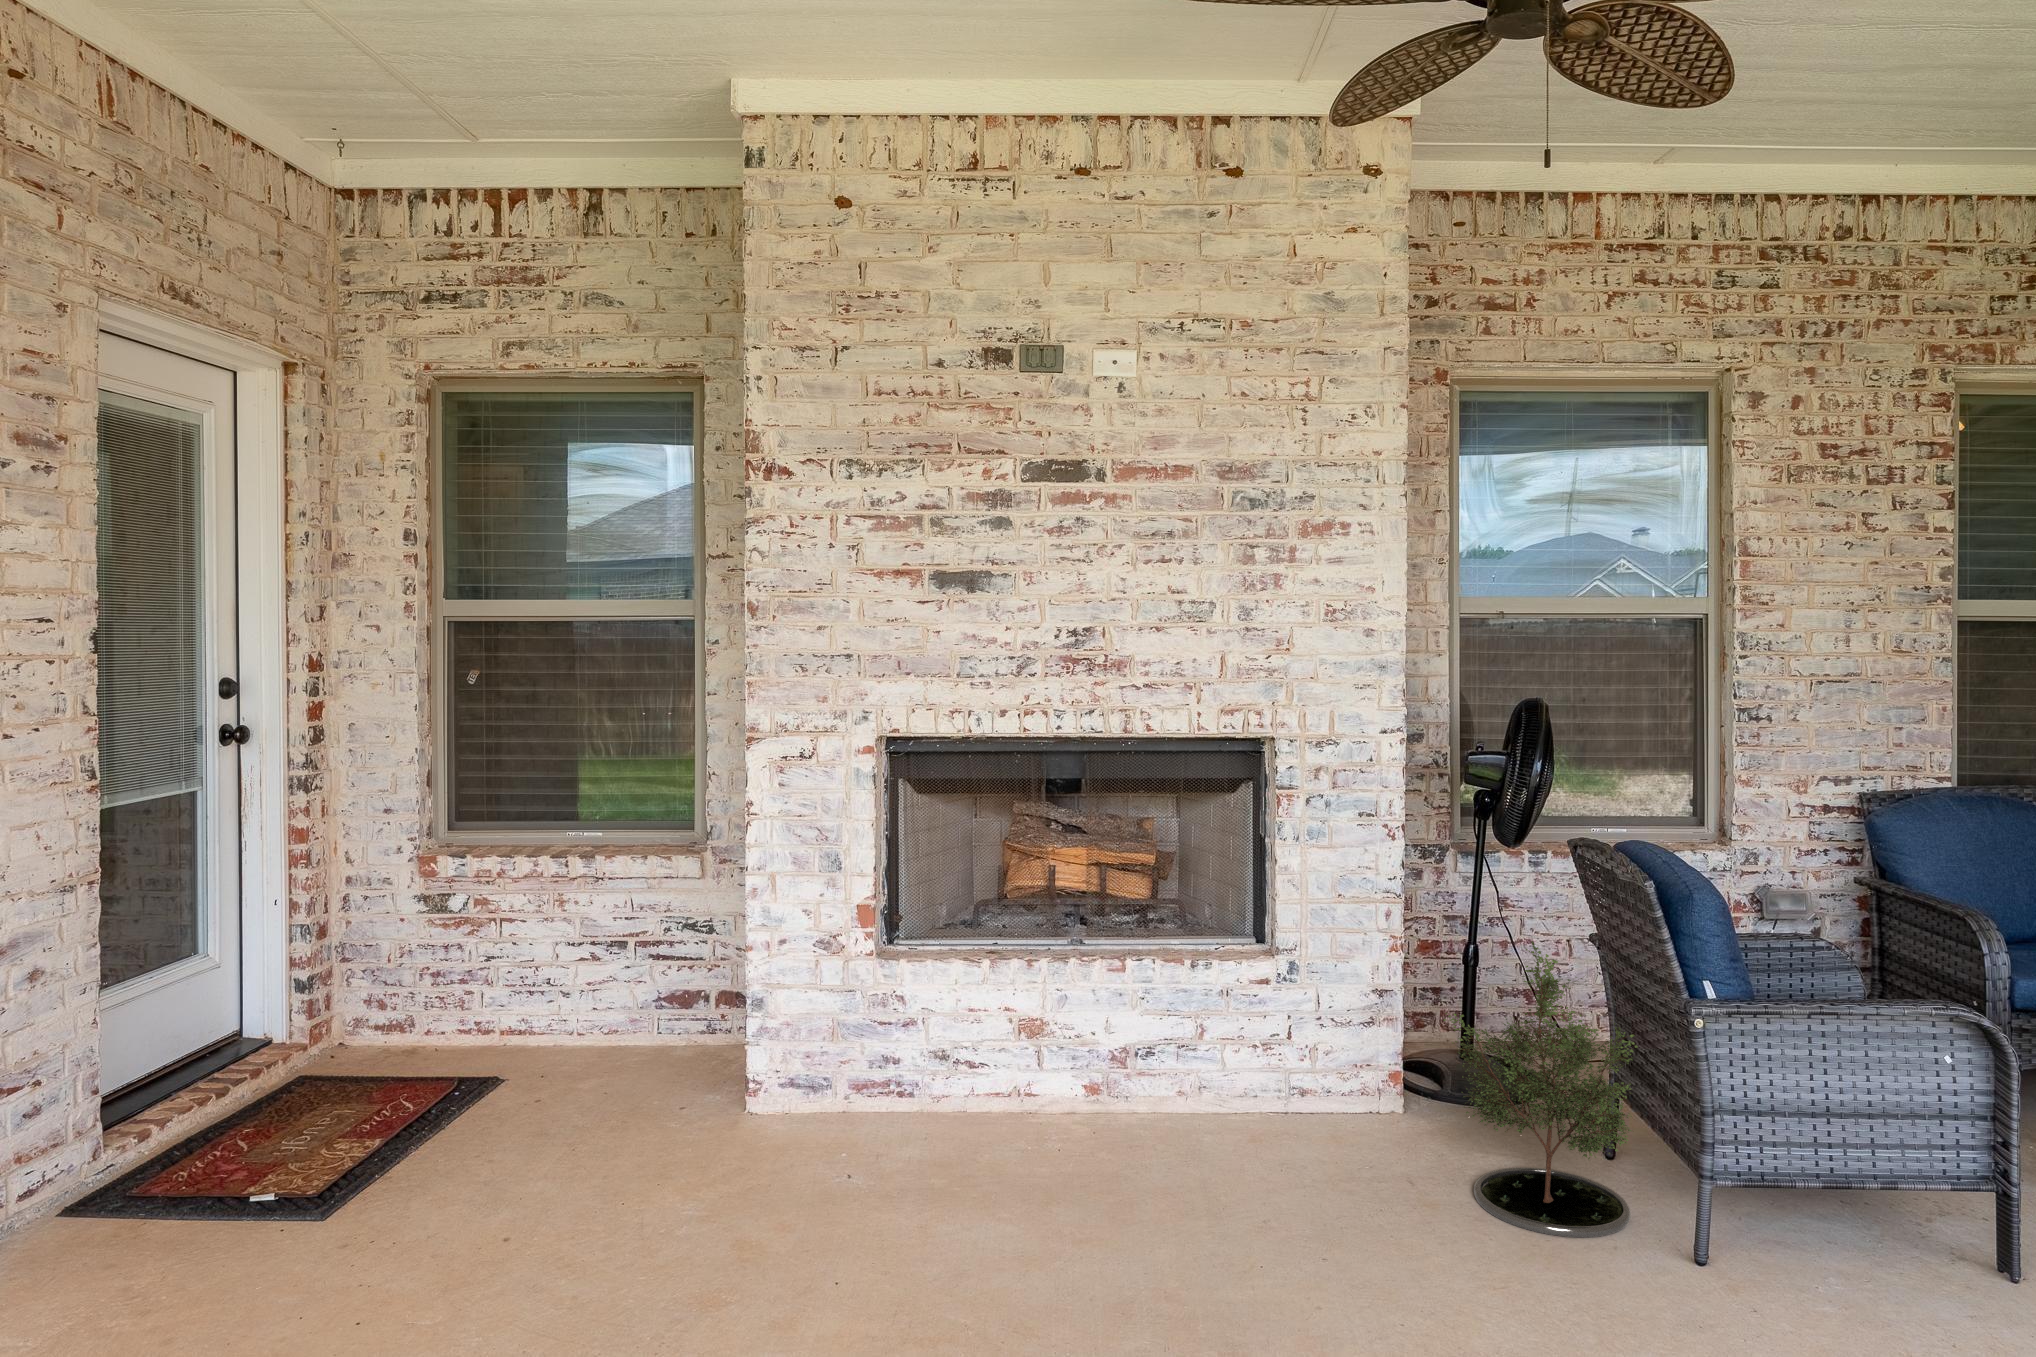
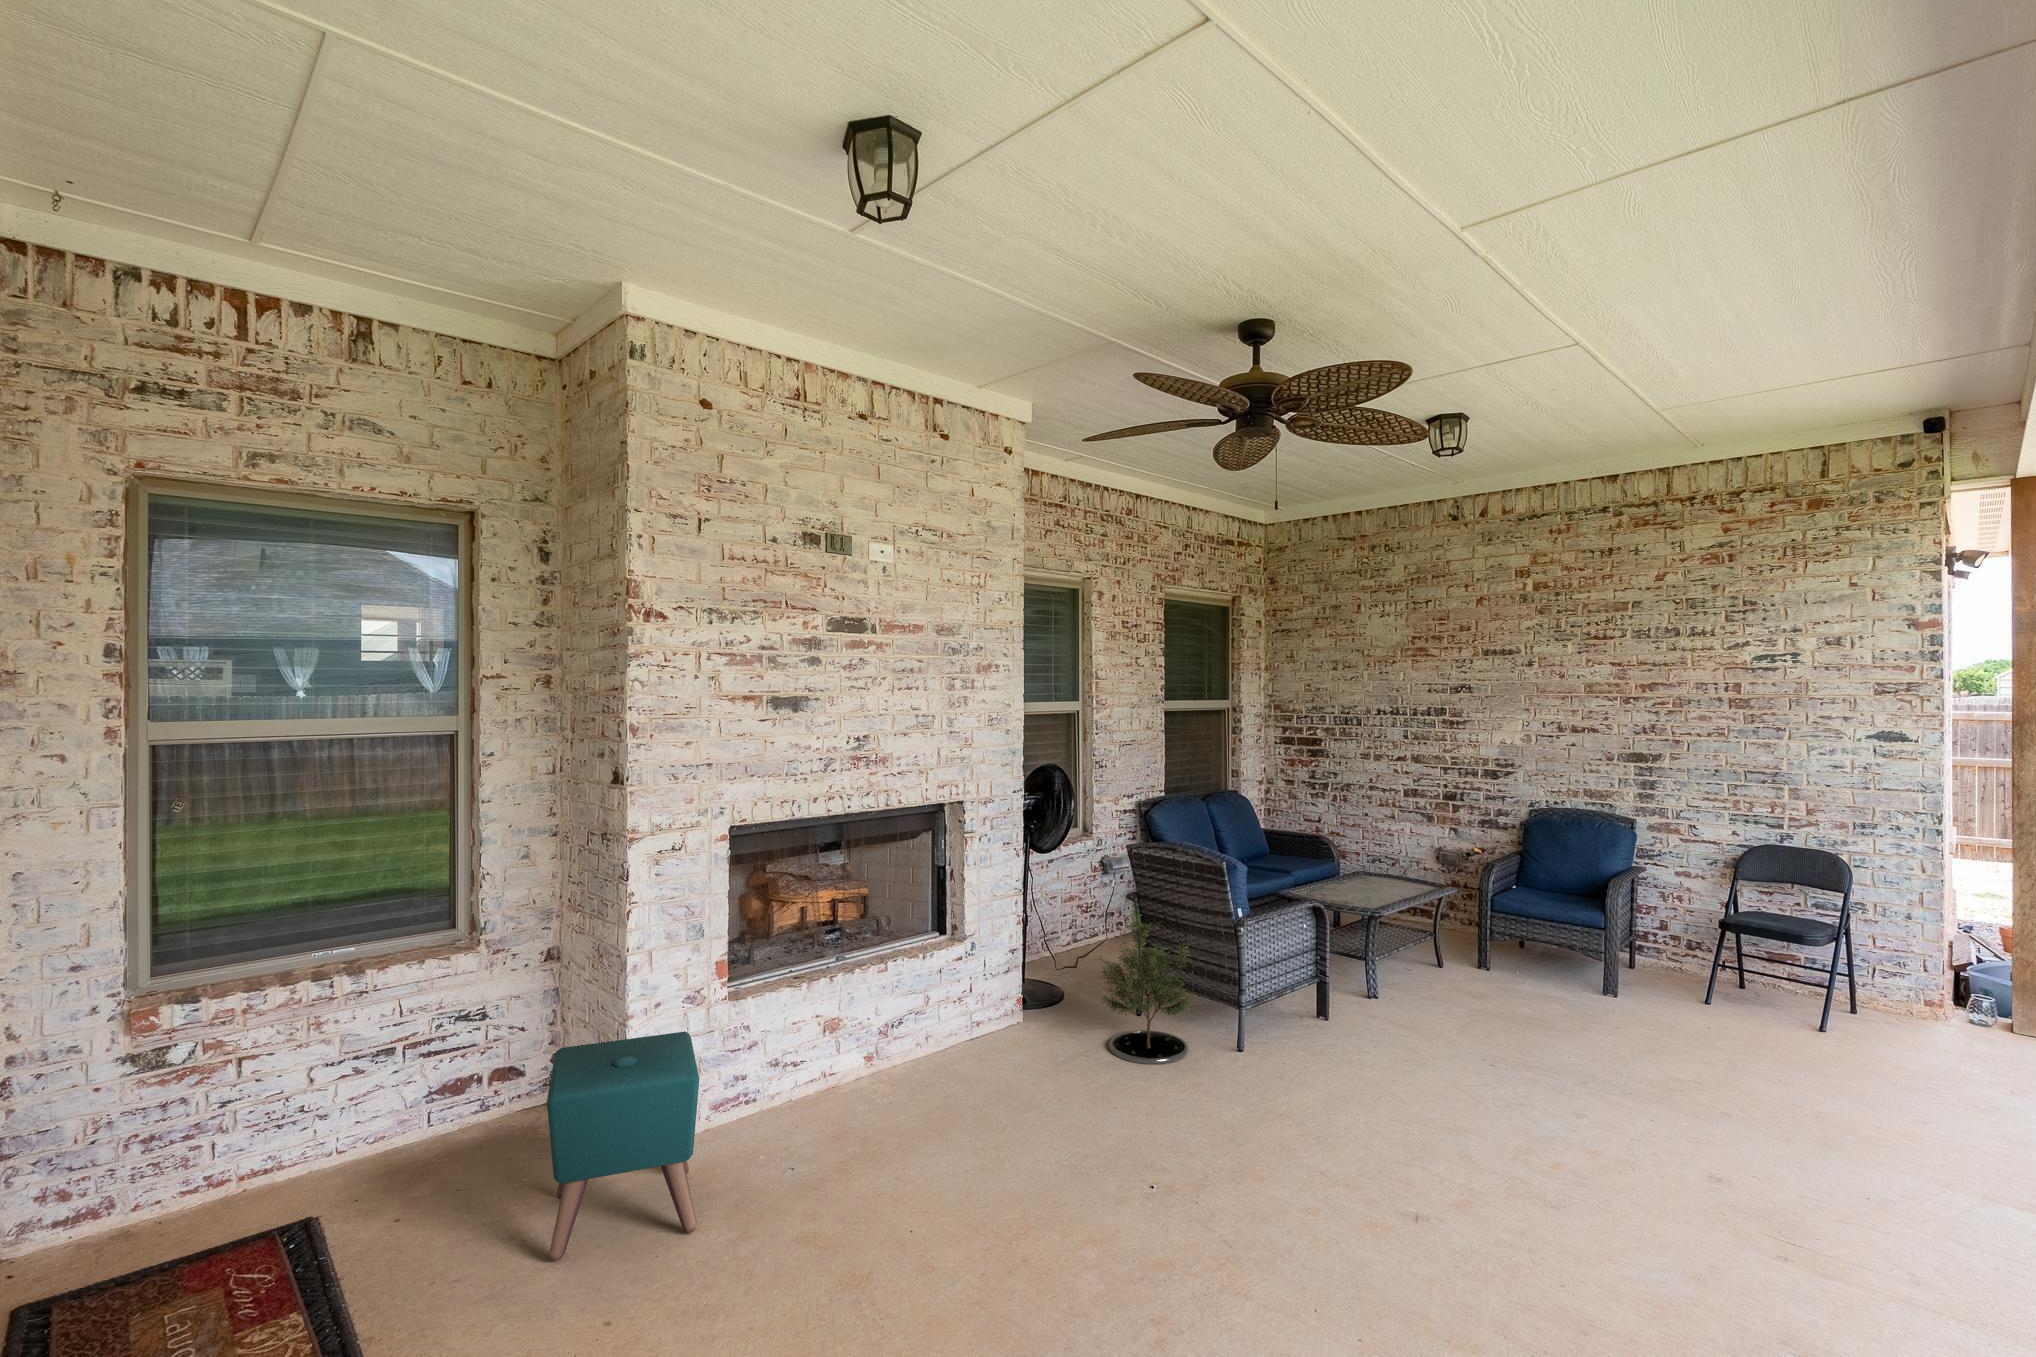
ottoman: none [558,958,775,1197] -> present [547,1031,699,1261]

